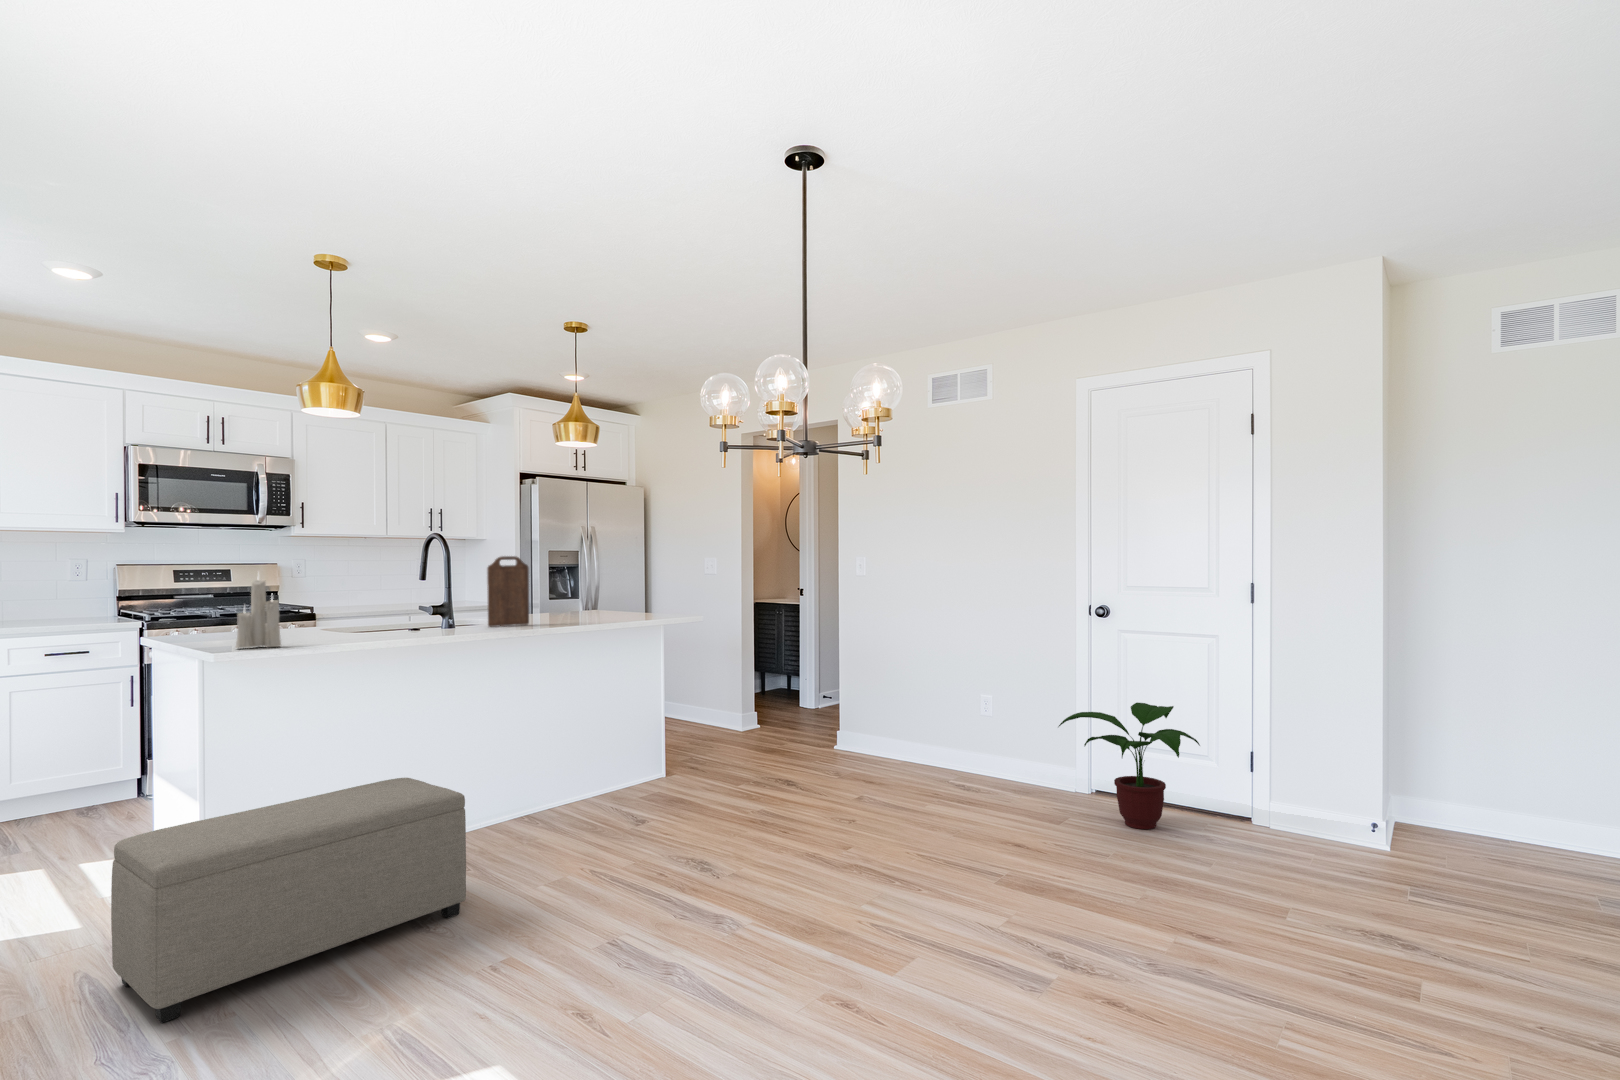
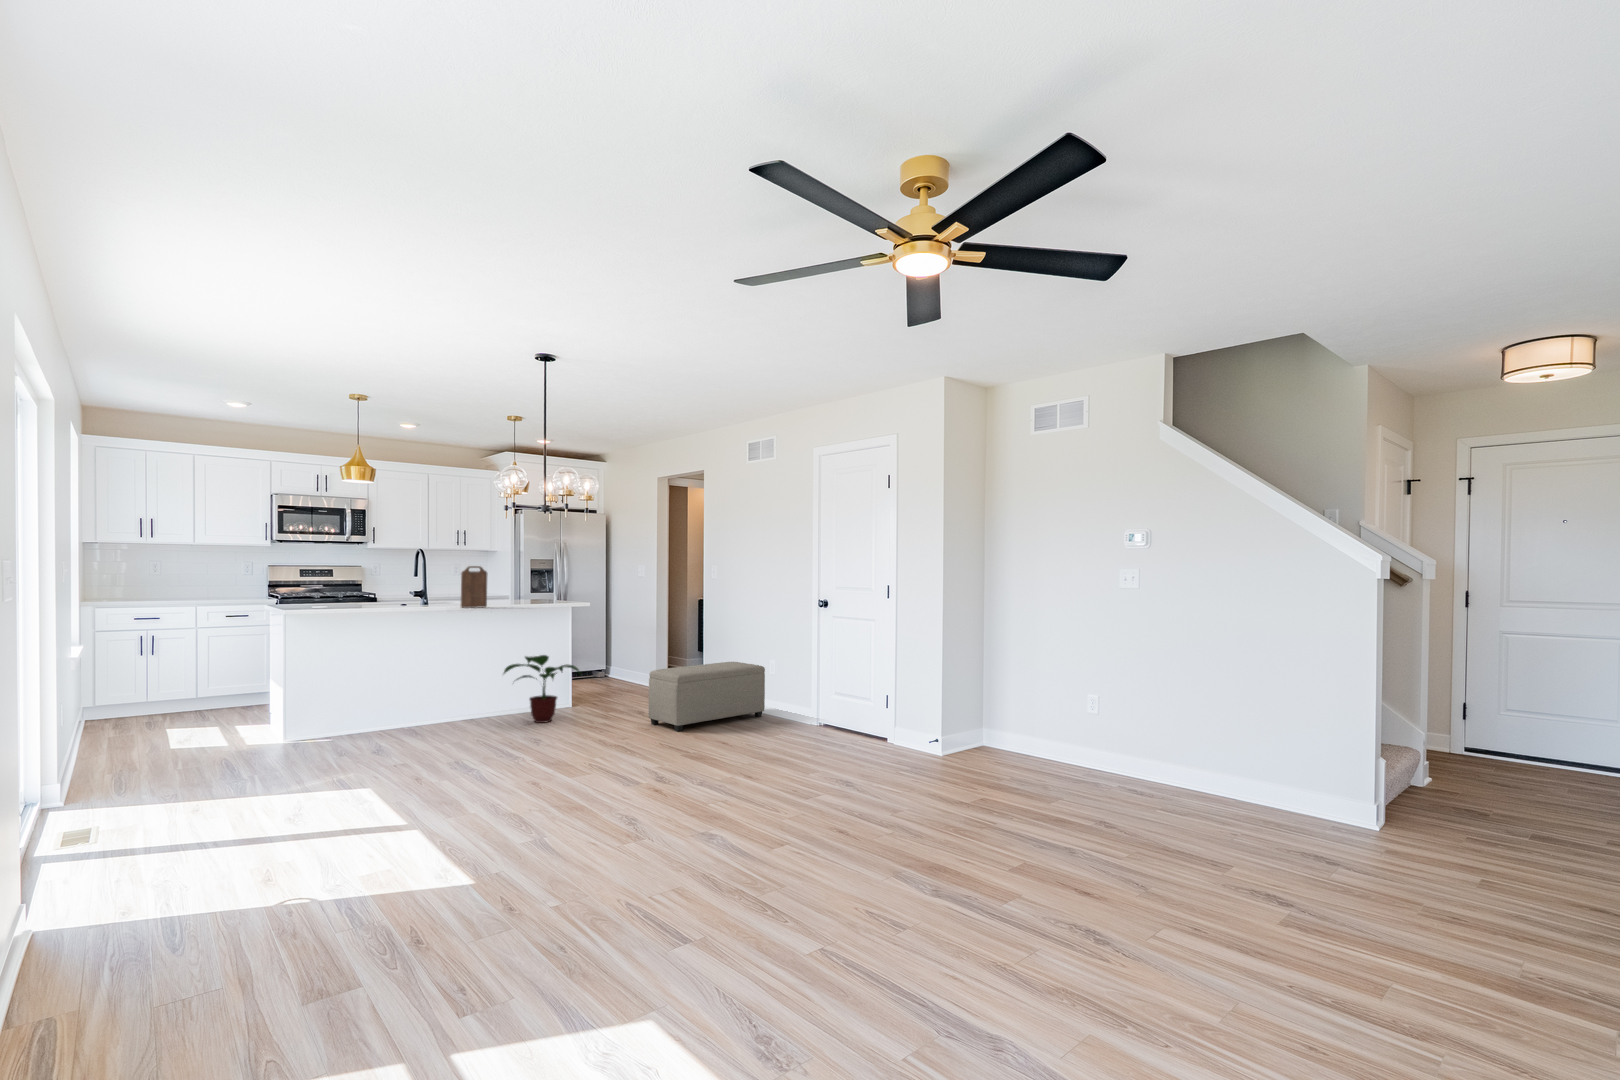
candle: present [236,579,281,648] -> none [308,570,332,613]
potted plant: present [1059,703,1200,829] -> present [504,655,579,723]
ottoman: present [111,778,466,1023] -> present [648,662,765,731]

